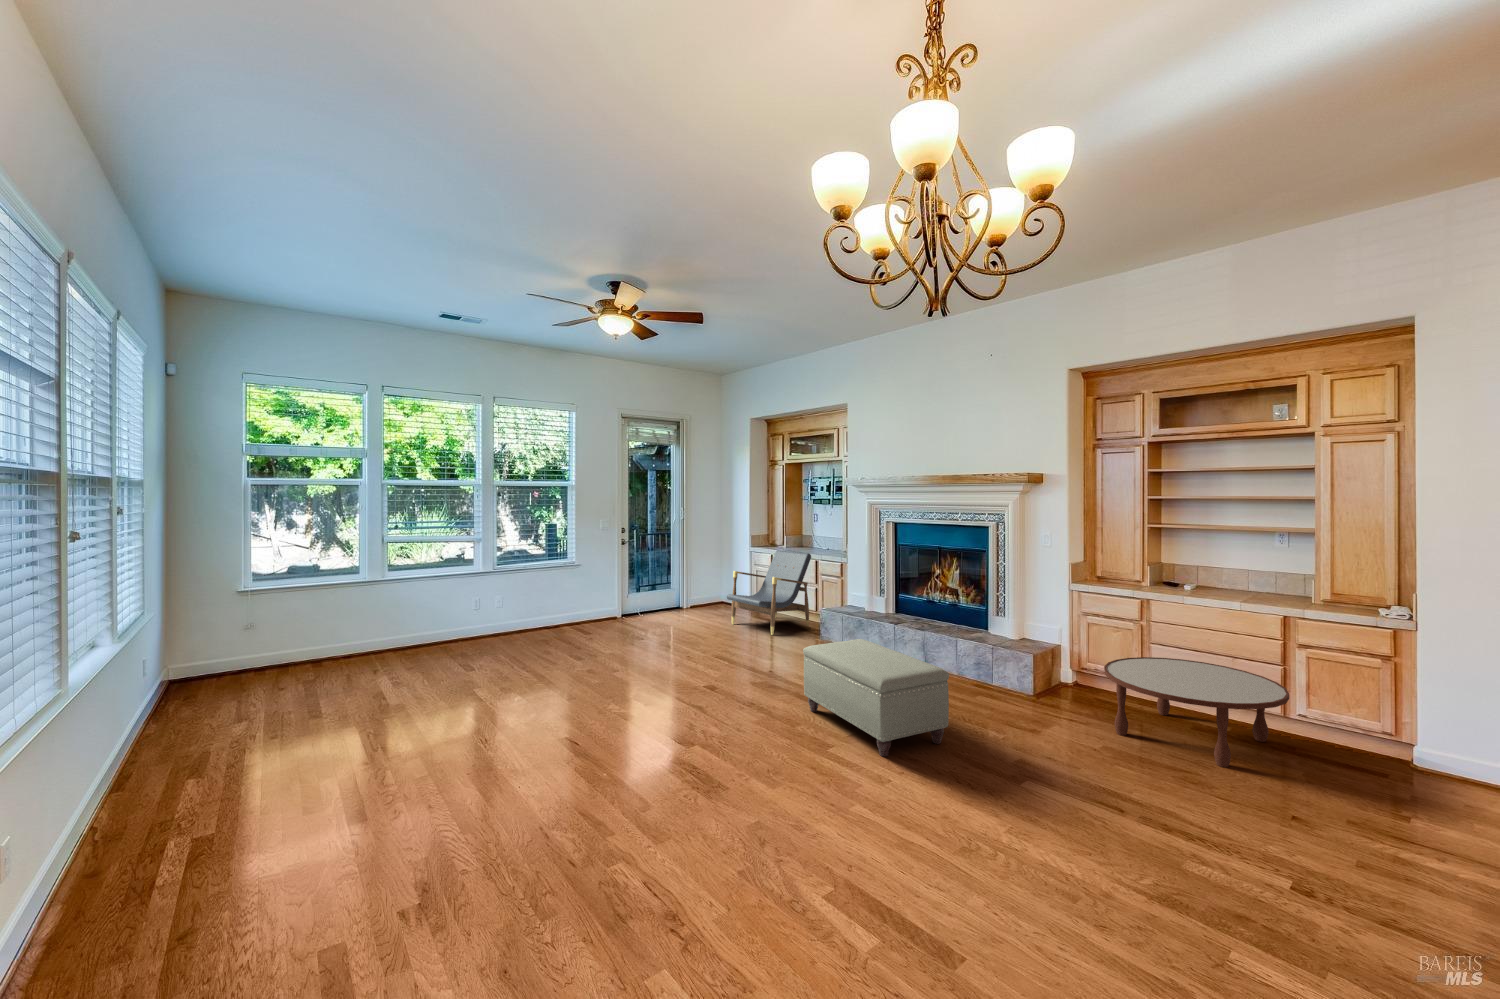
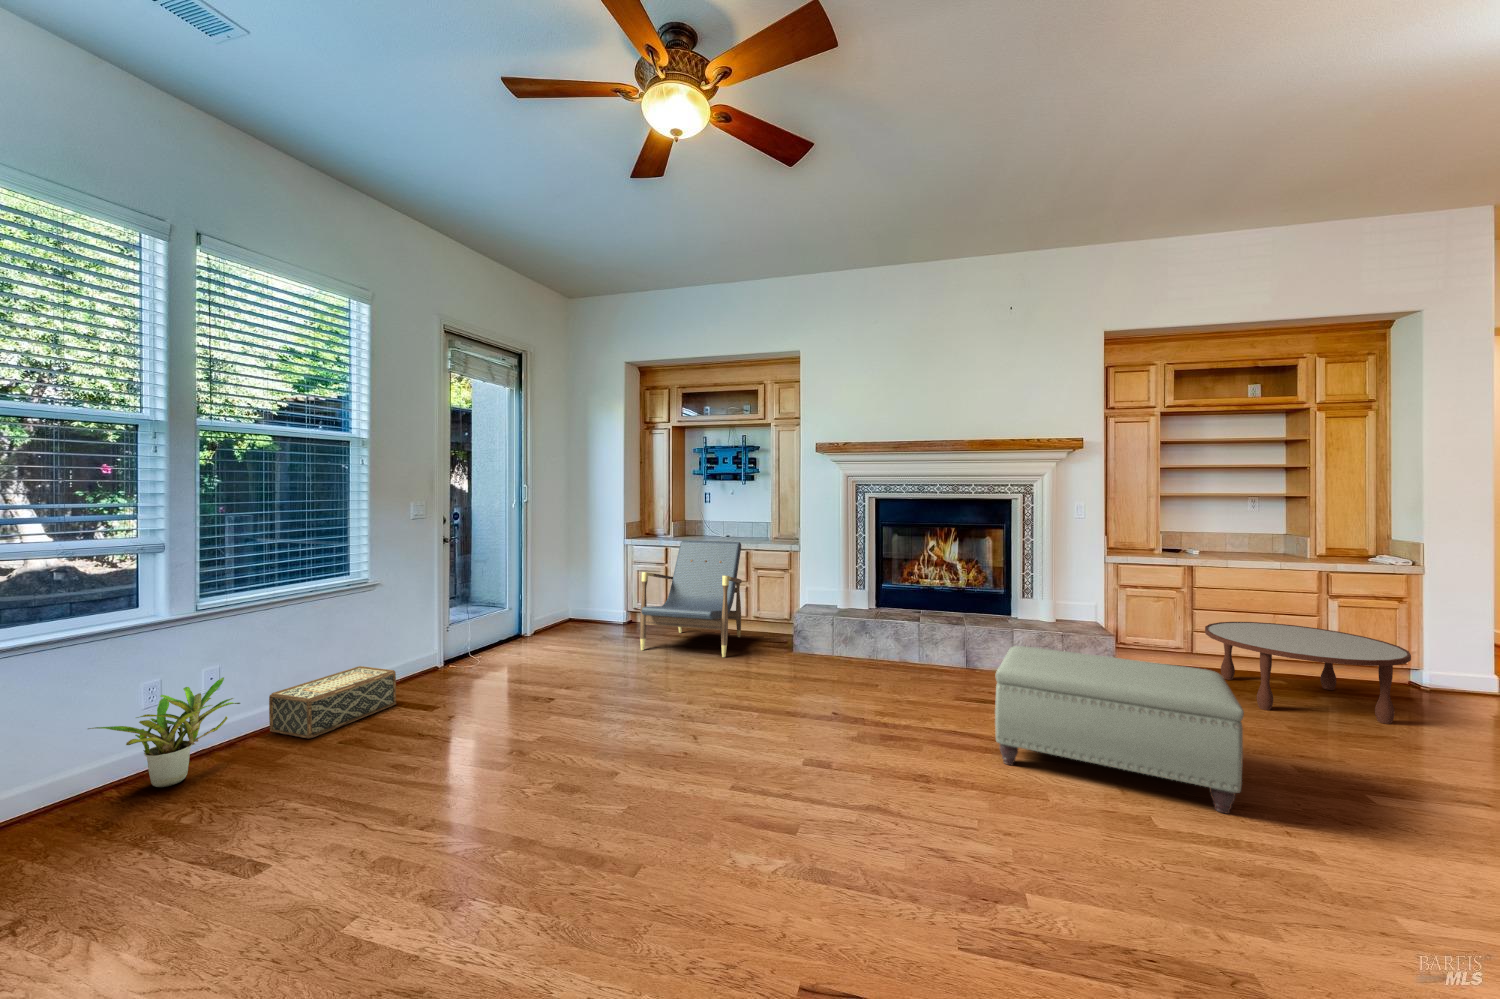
potted plant: none [454,603,506,645] -> present [88,677,240,787]
woven basket: none [524,609,579,638] -> present [269,666,396,738]

